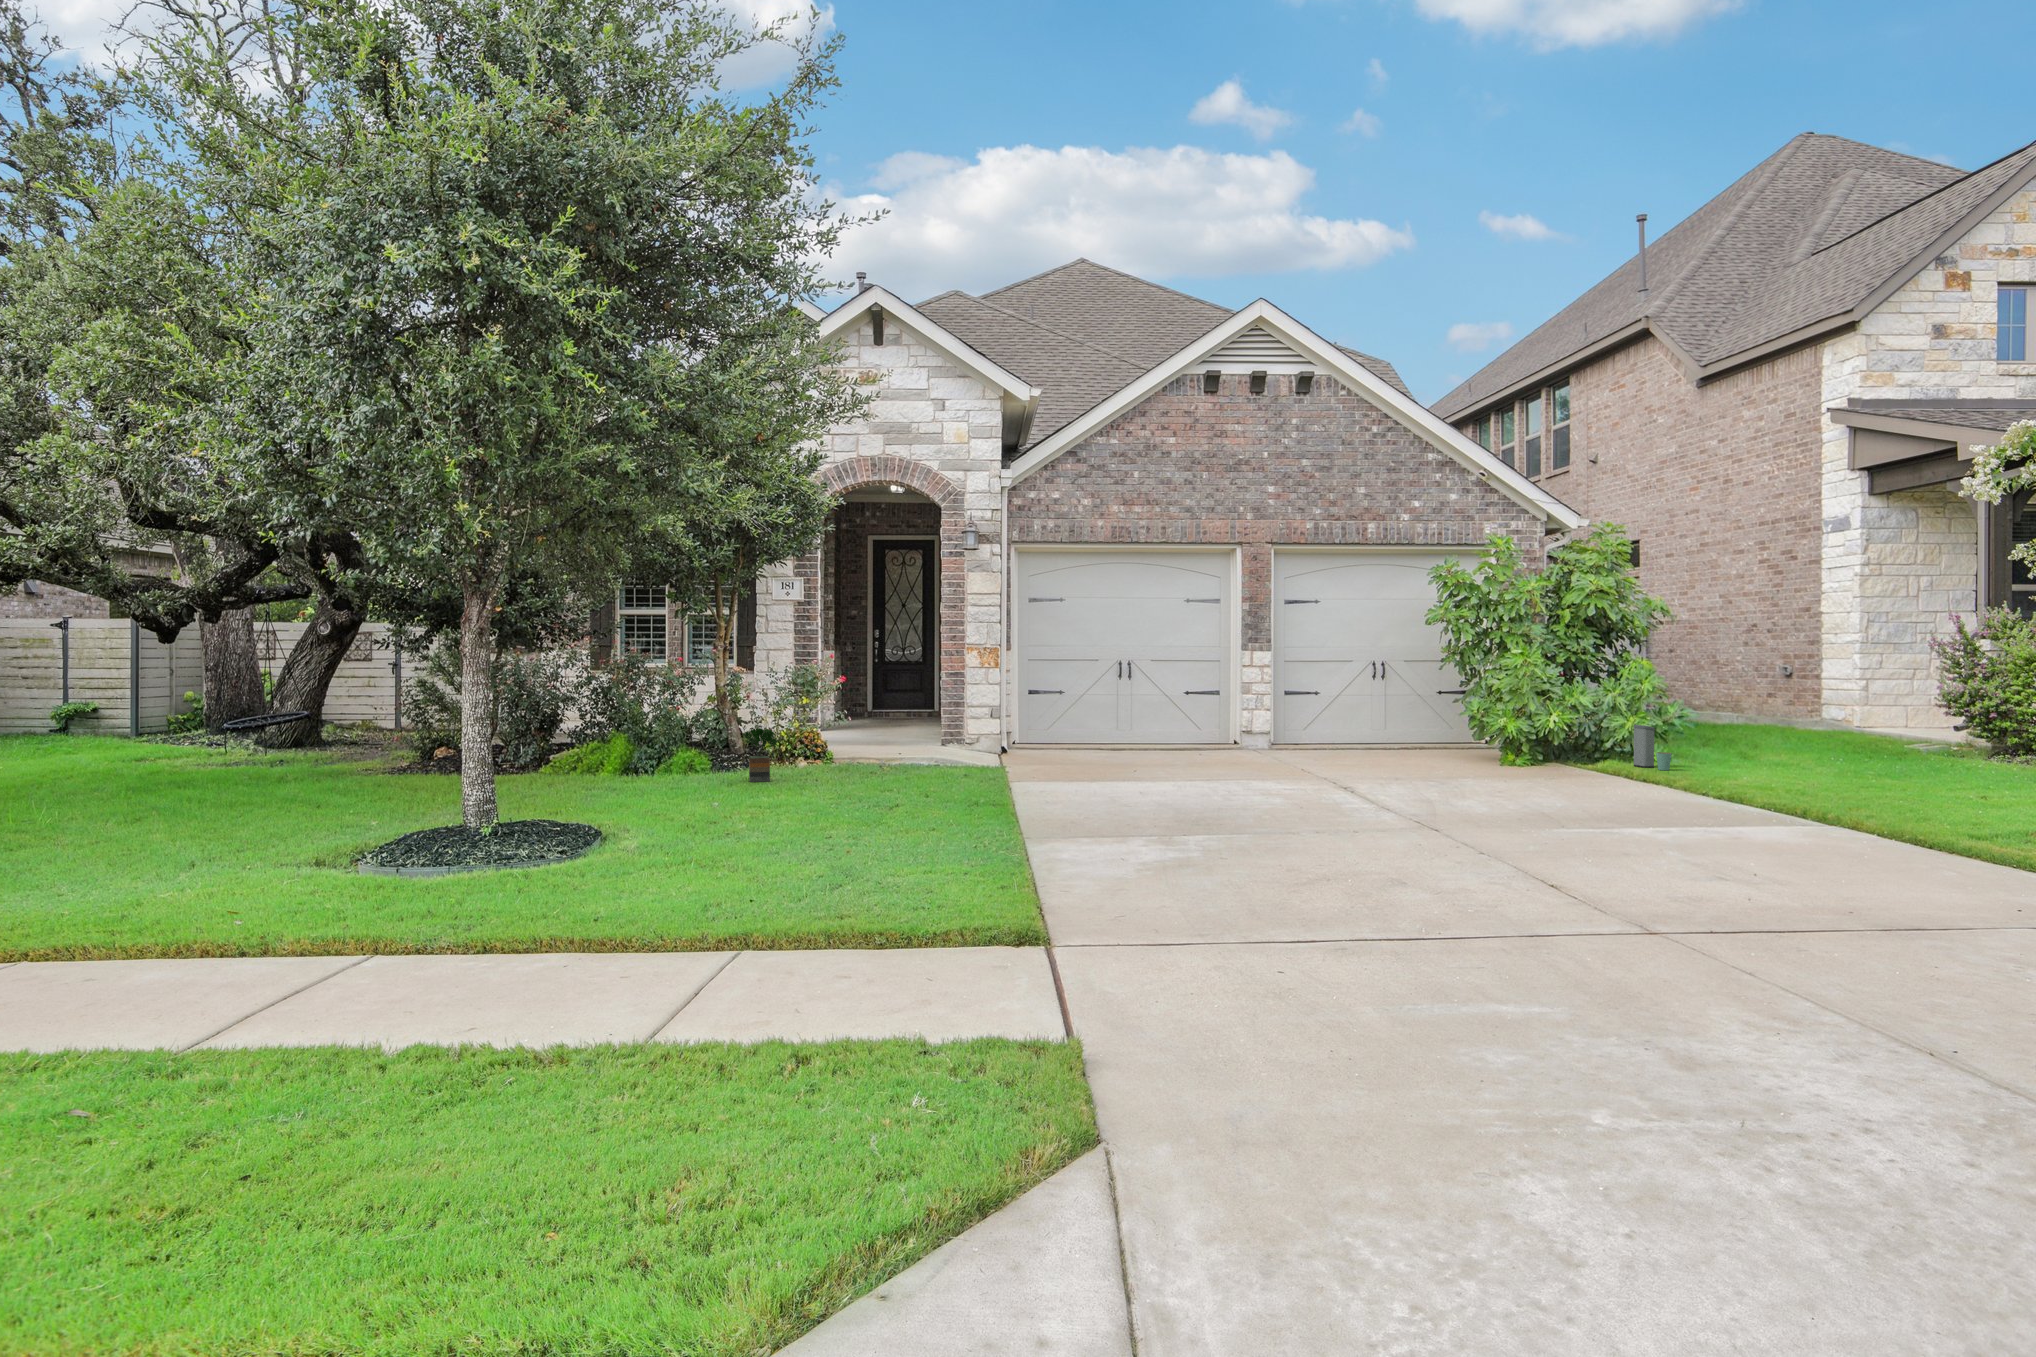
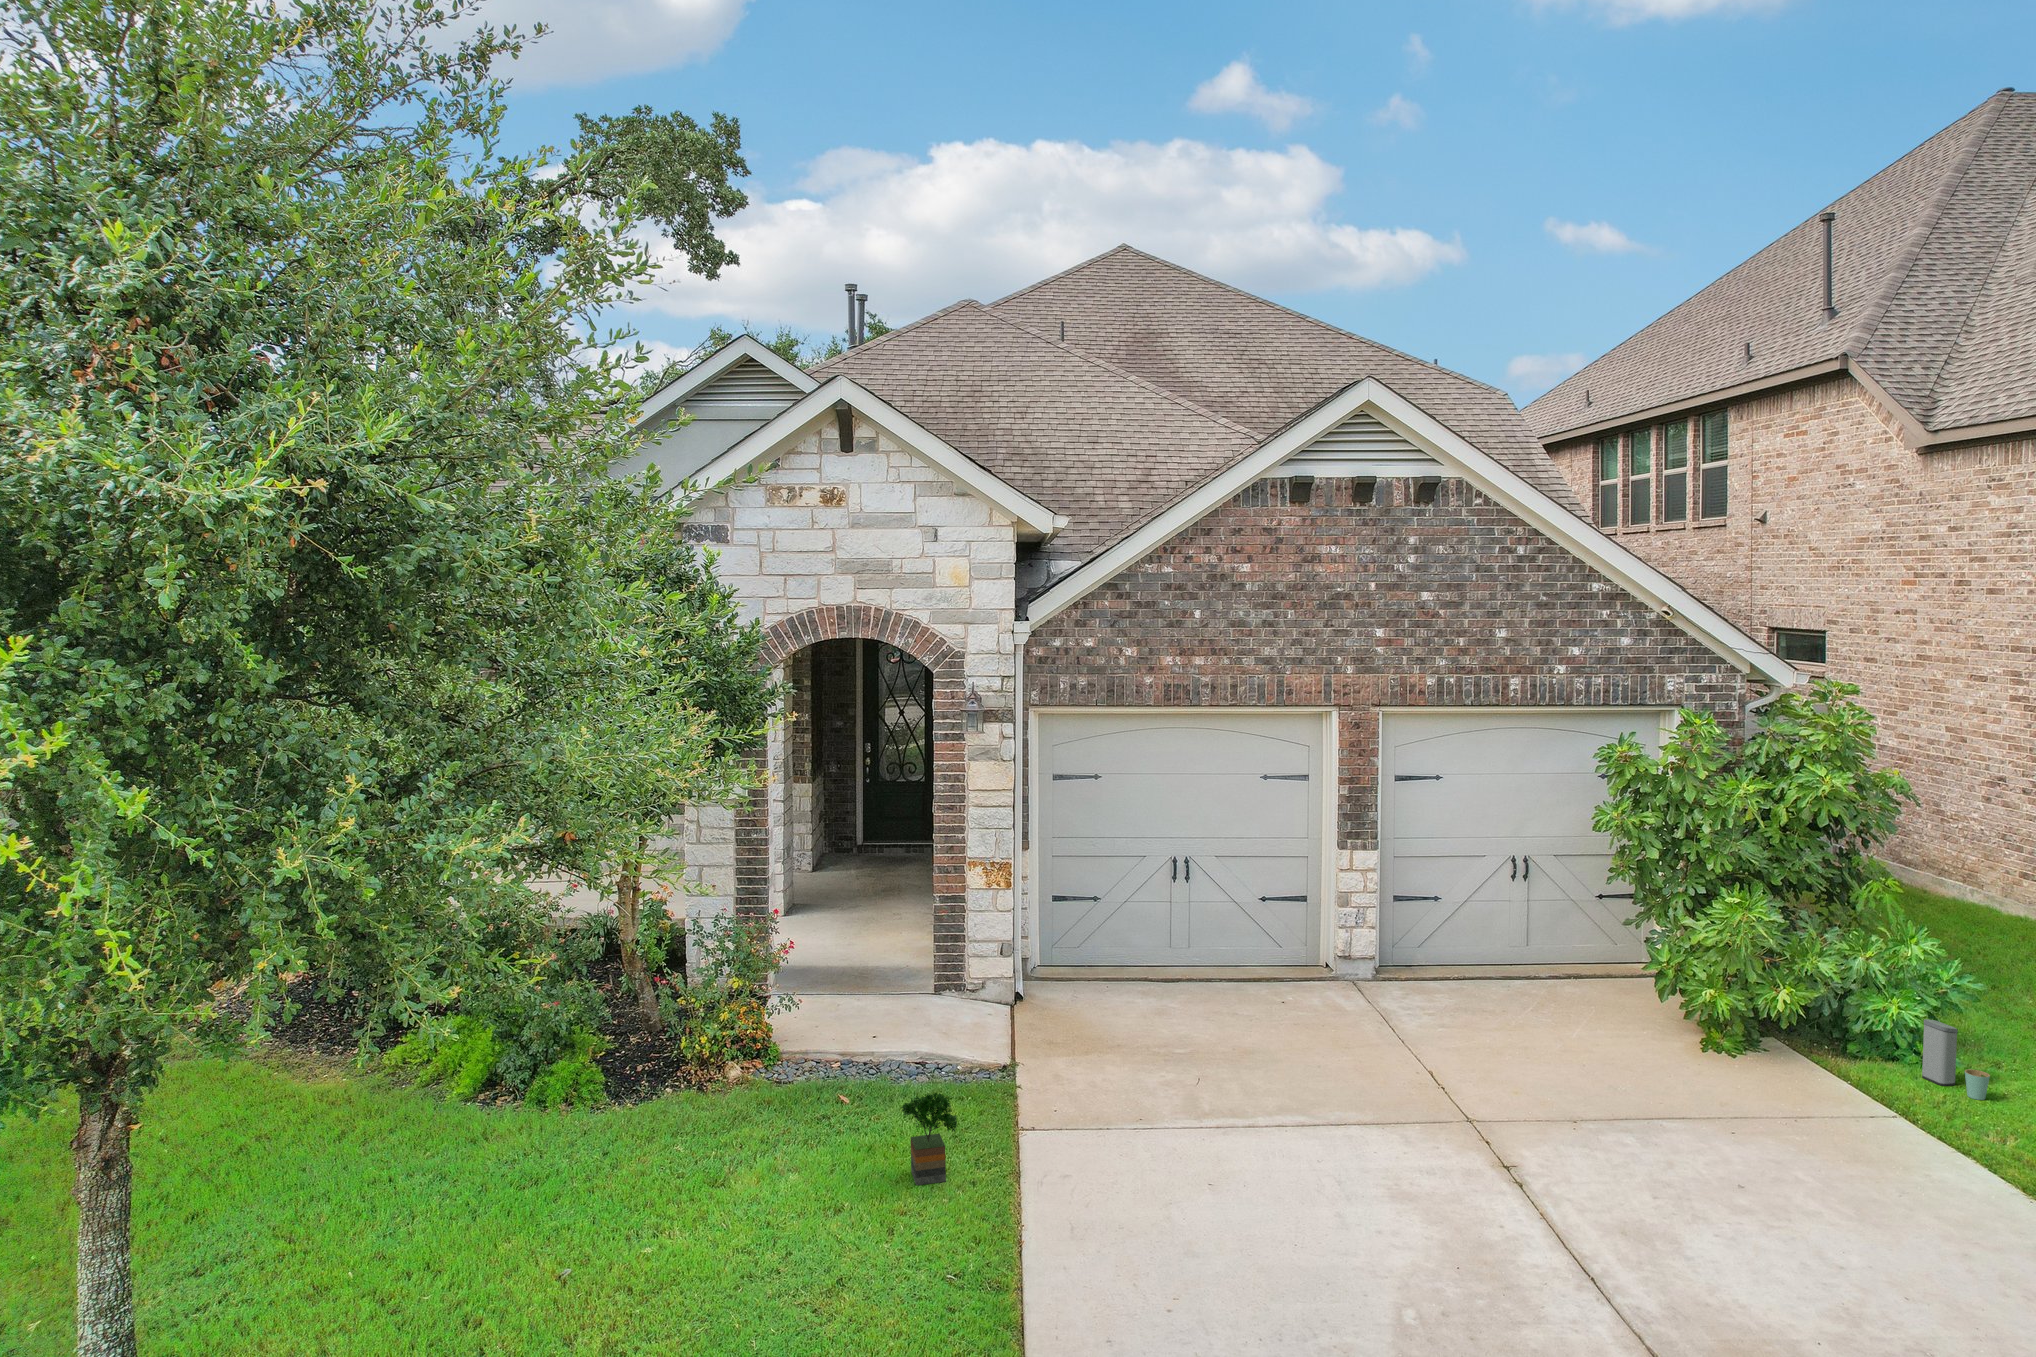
potted tree: present [743,728,778,782] -> present [901,1093,957,1185]

